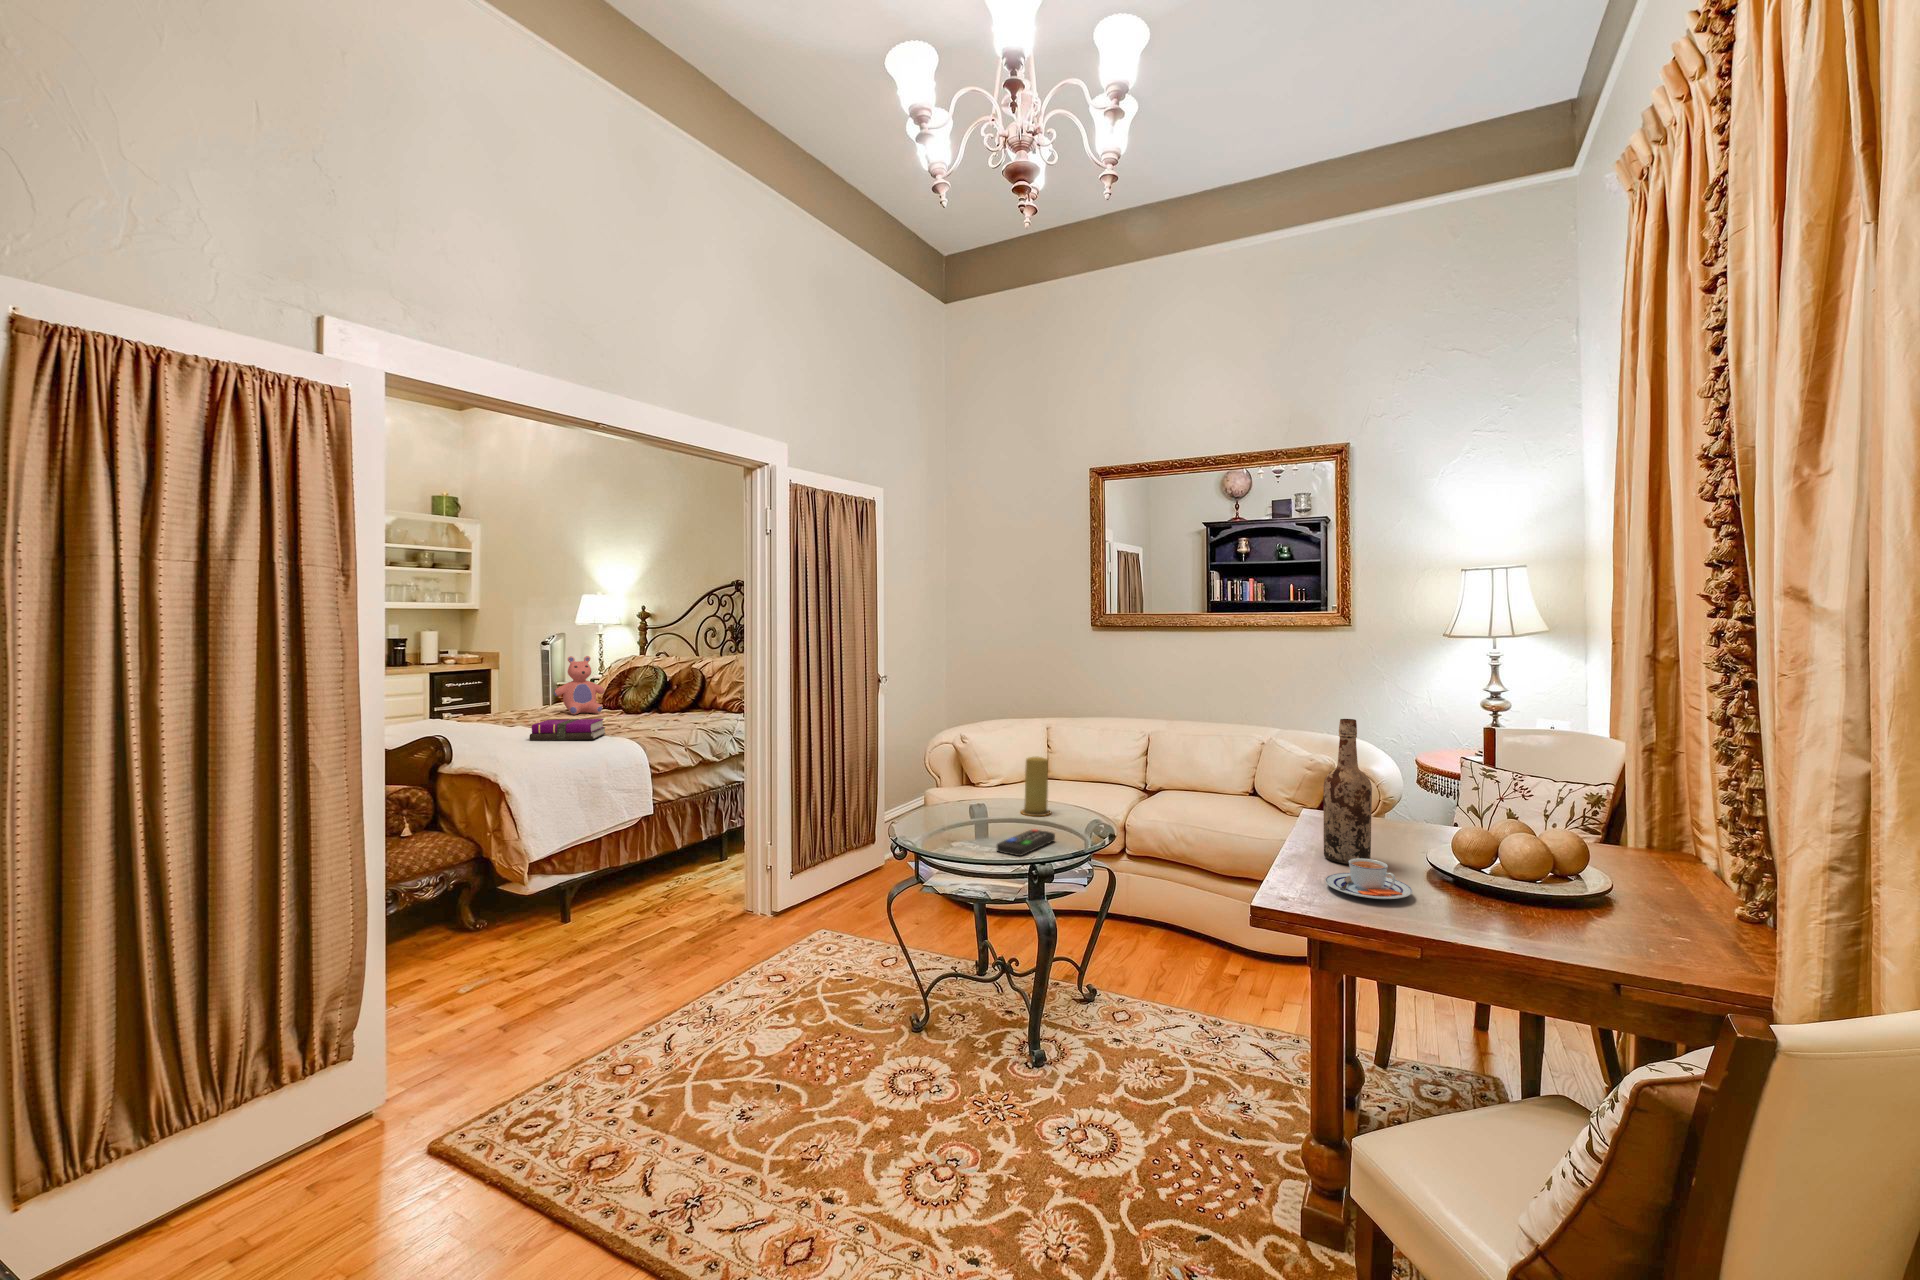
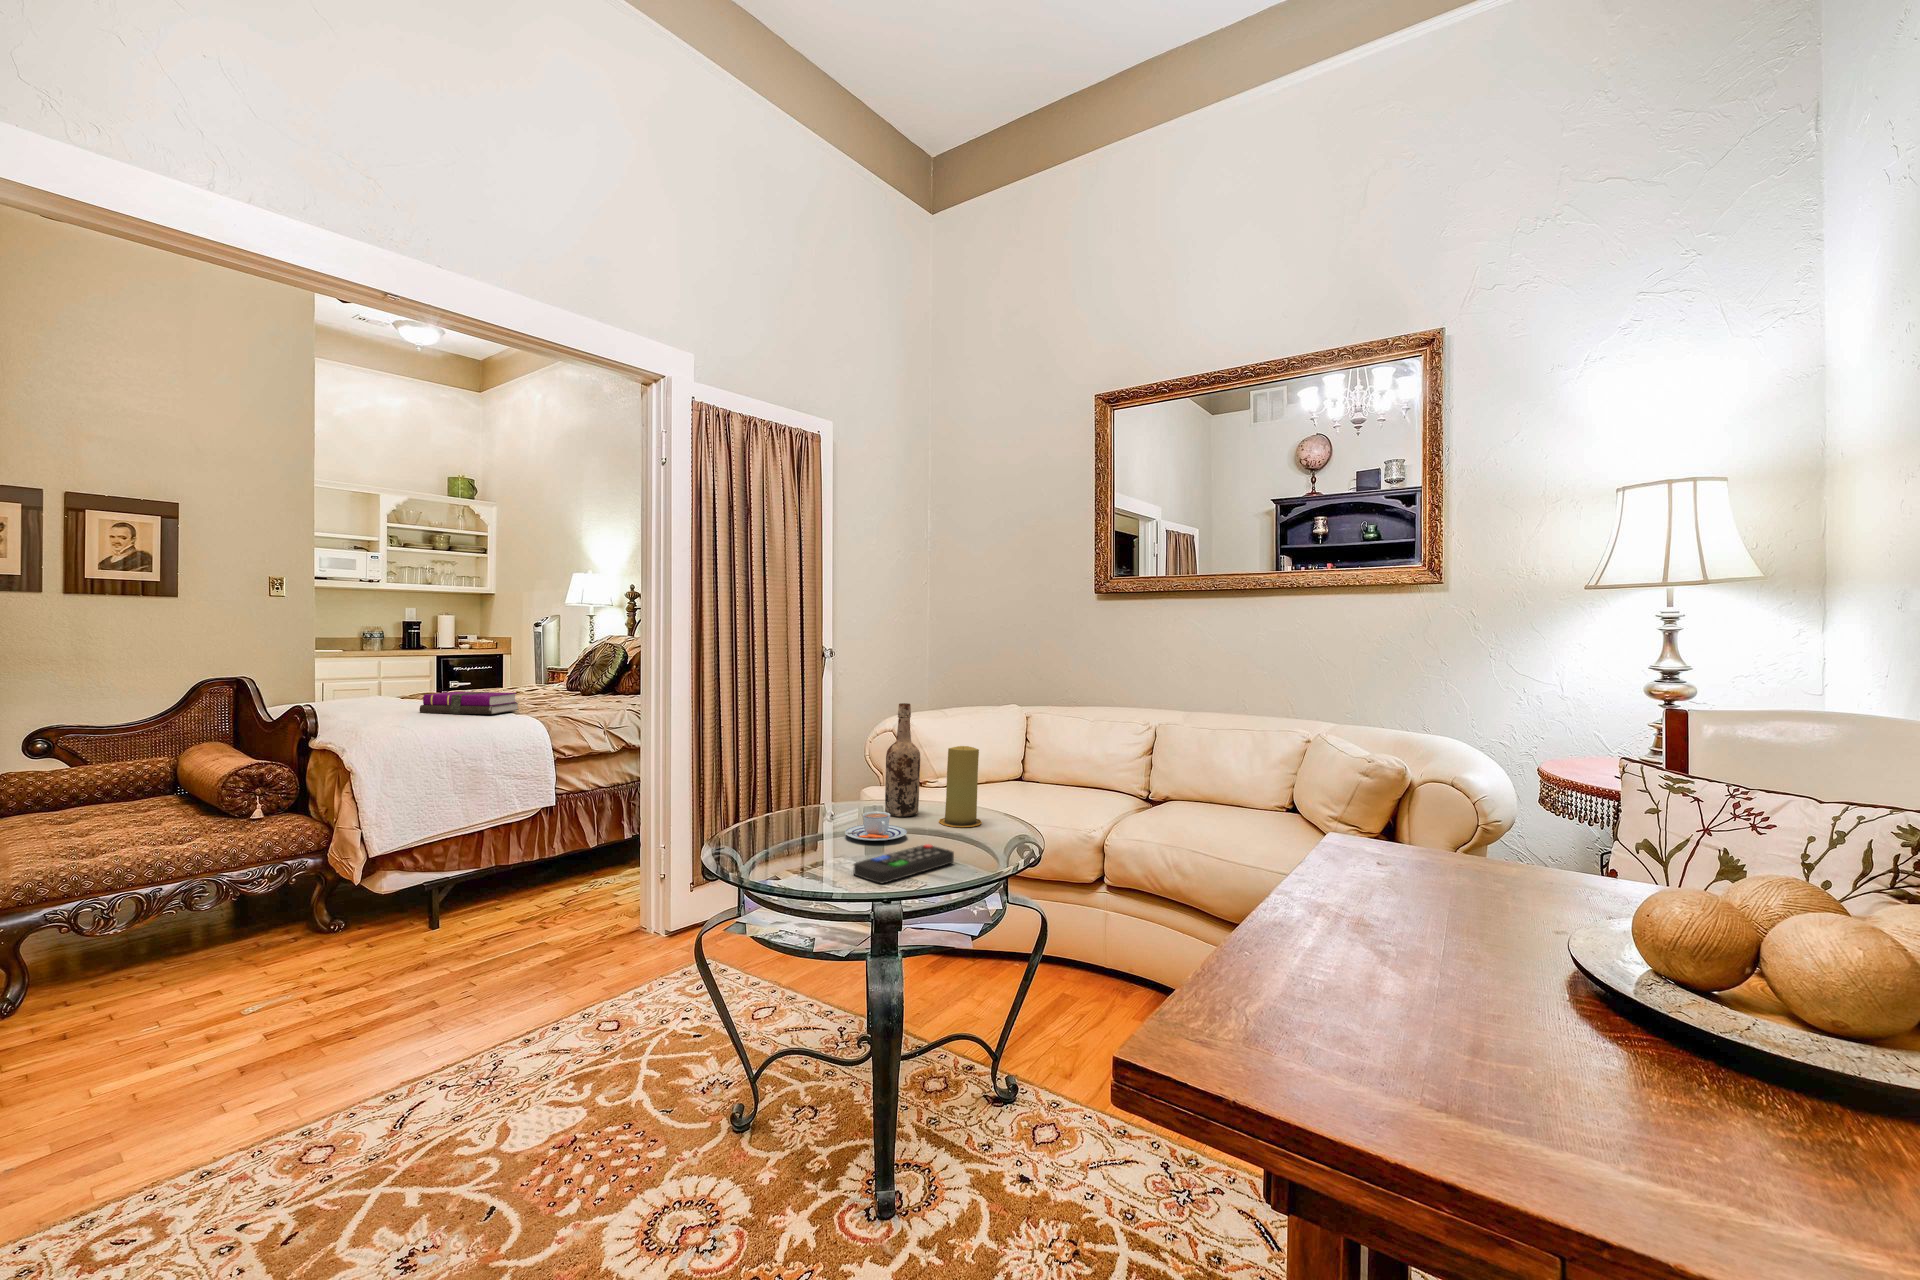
teddy bear: present [554,656,604,715] -> none [508,631,567,694]
wine bottle: present [1324,719,1372,864] -> present [885,703,920,816]
teacup: present [1325,858,1413,899] -> present [845,812,907,841]

